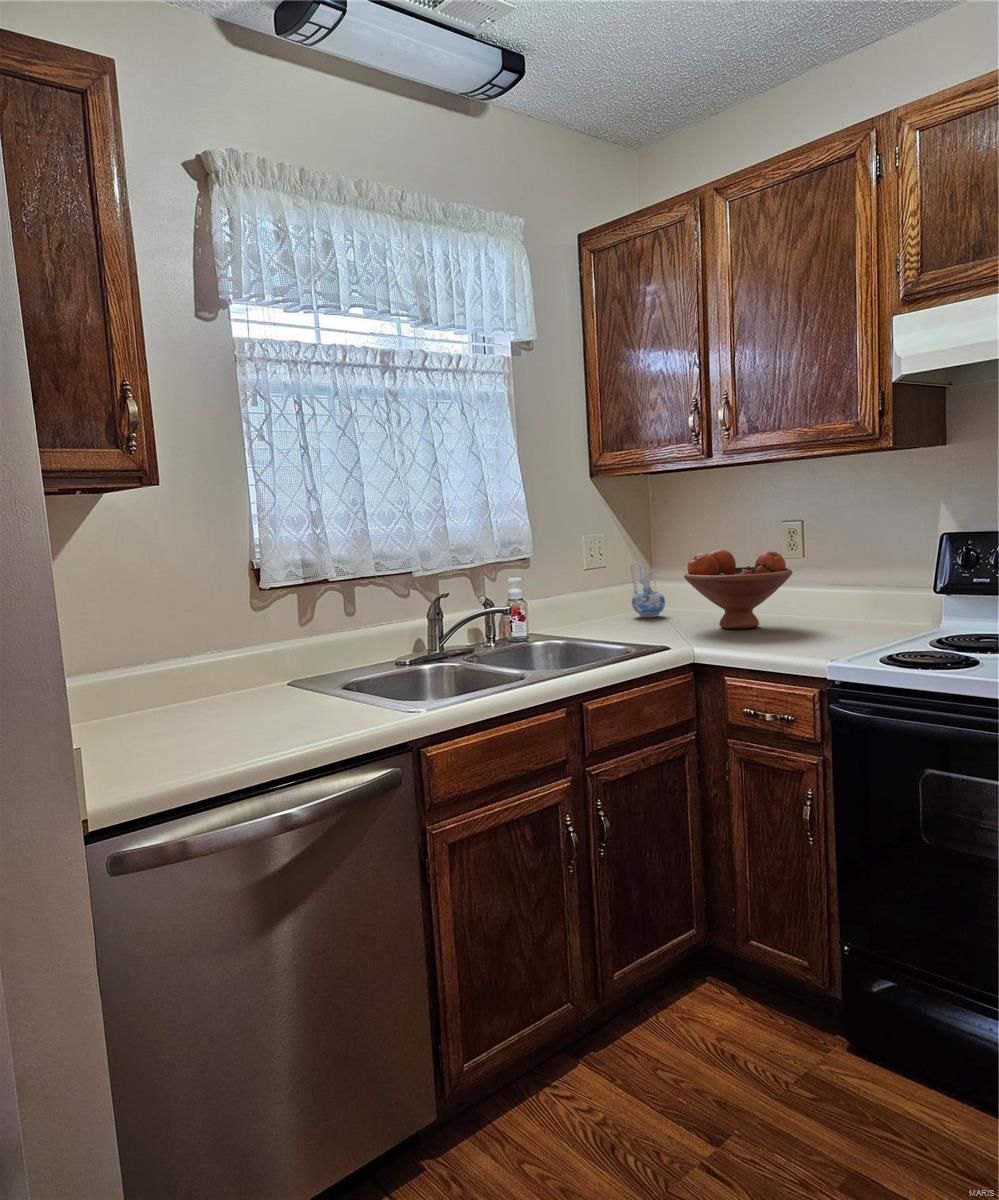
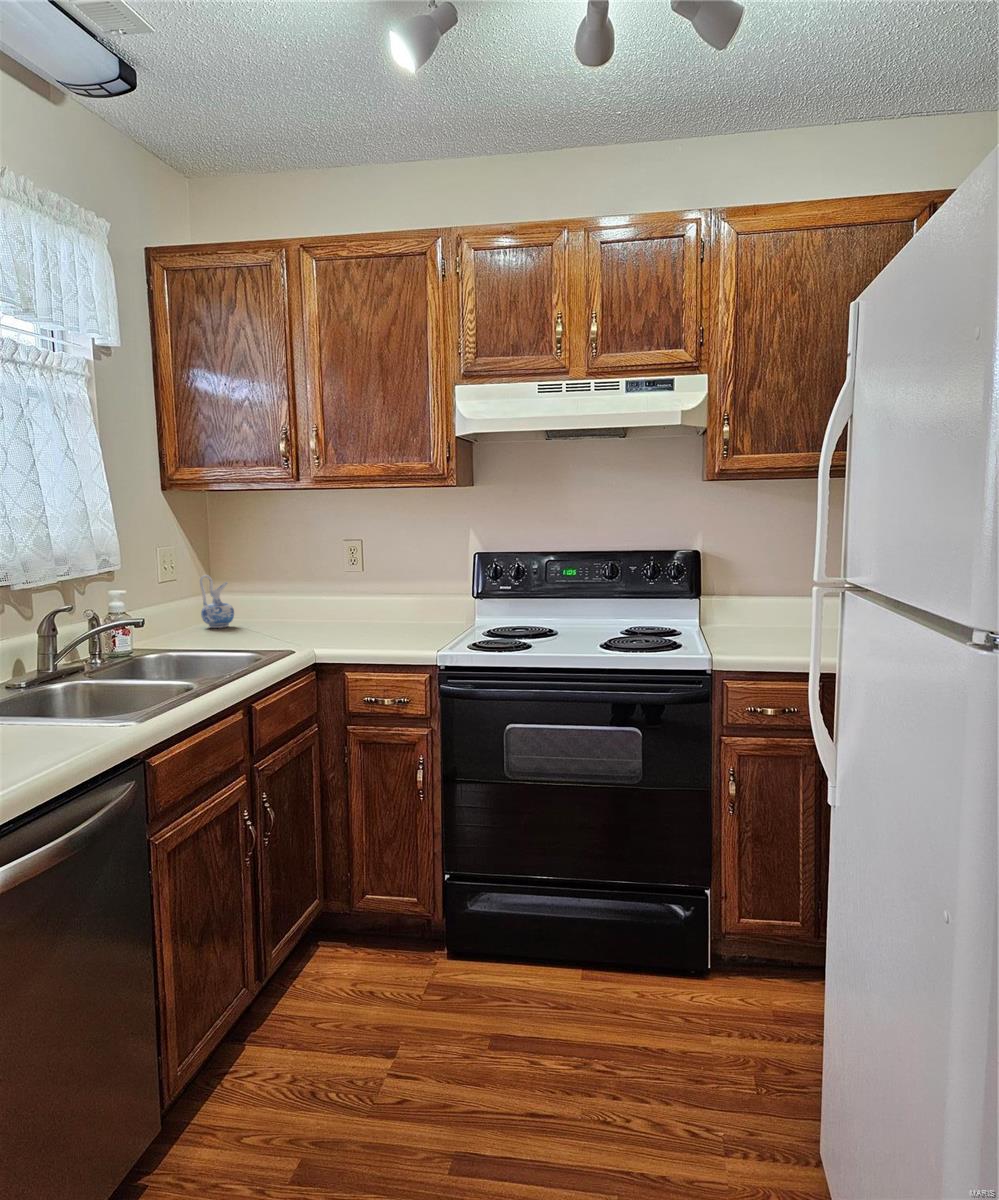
fruit bowl: present [684,549,793,629] -> none [271,564,365,634]

